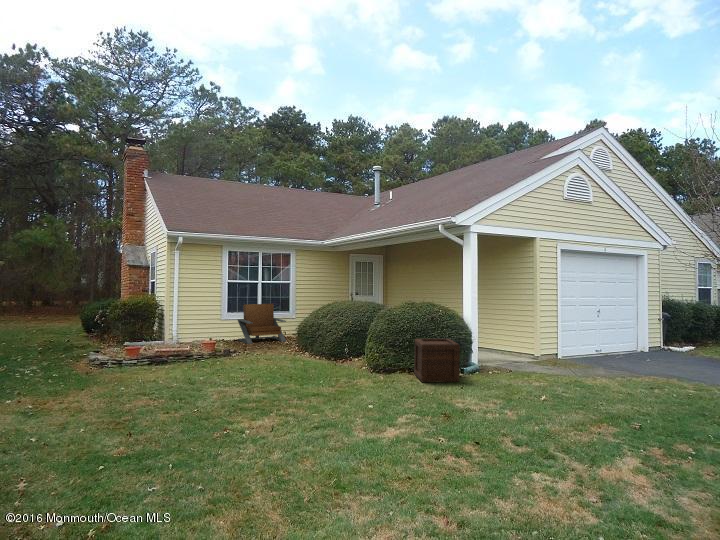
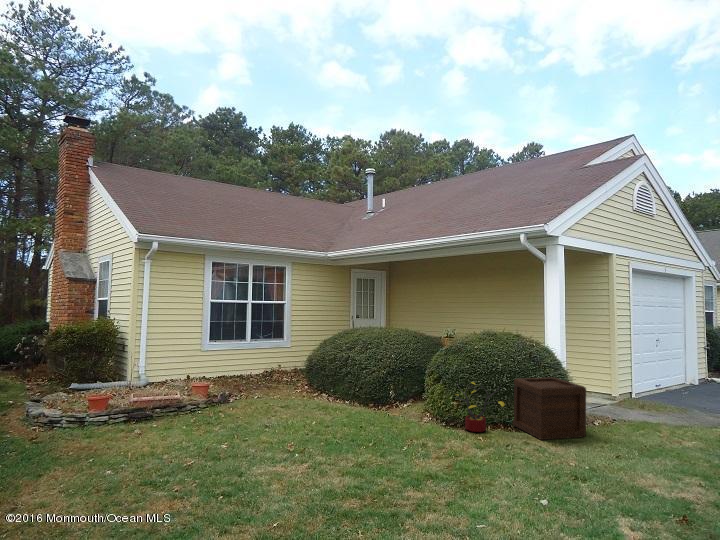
lounge chair: present [238,304,286,344] -> none [224,328,289,382]
decorative plant: none [372,338,400,376] -> present [457,382,505,432]

